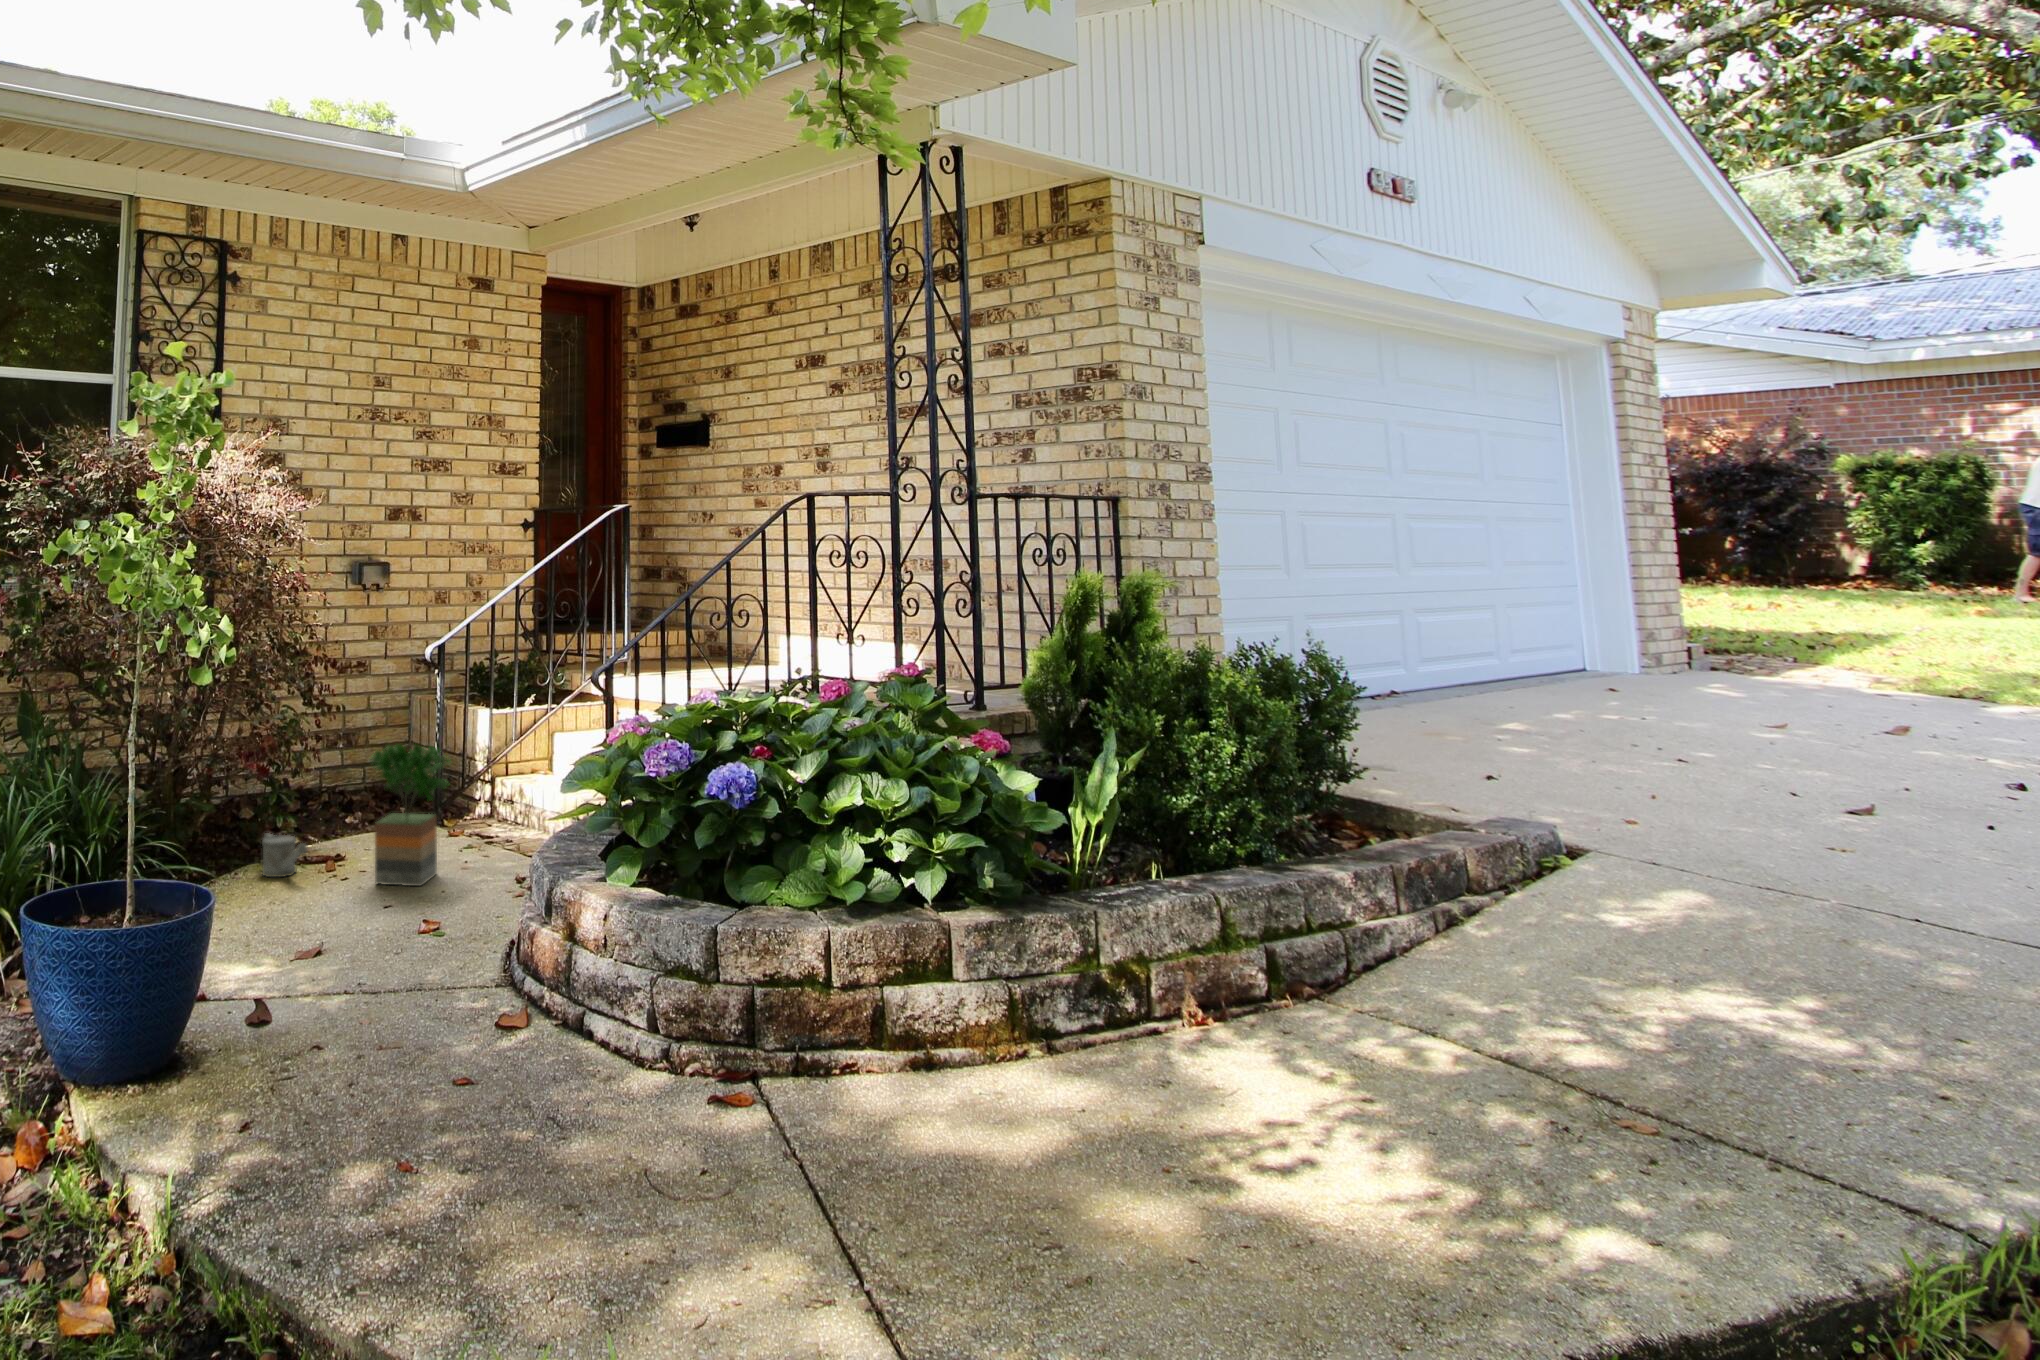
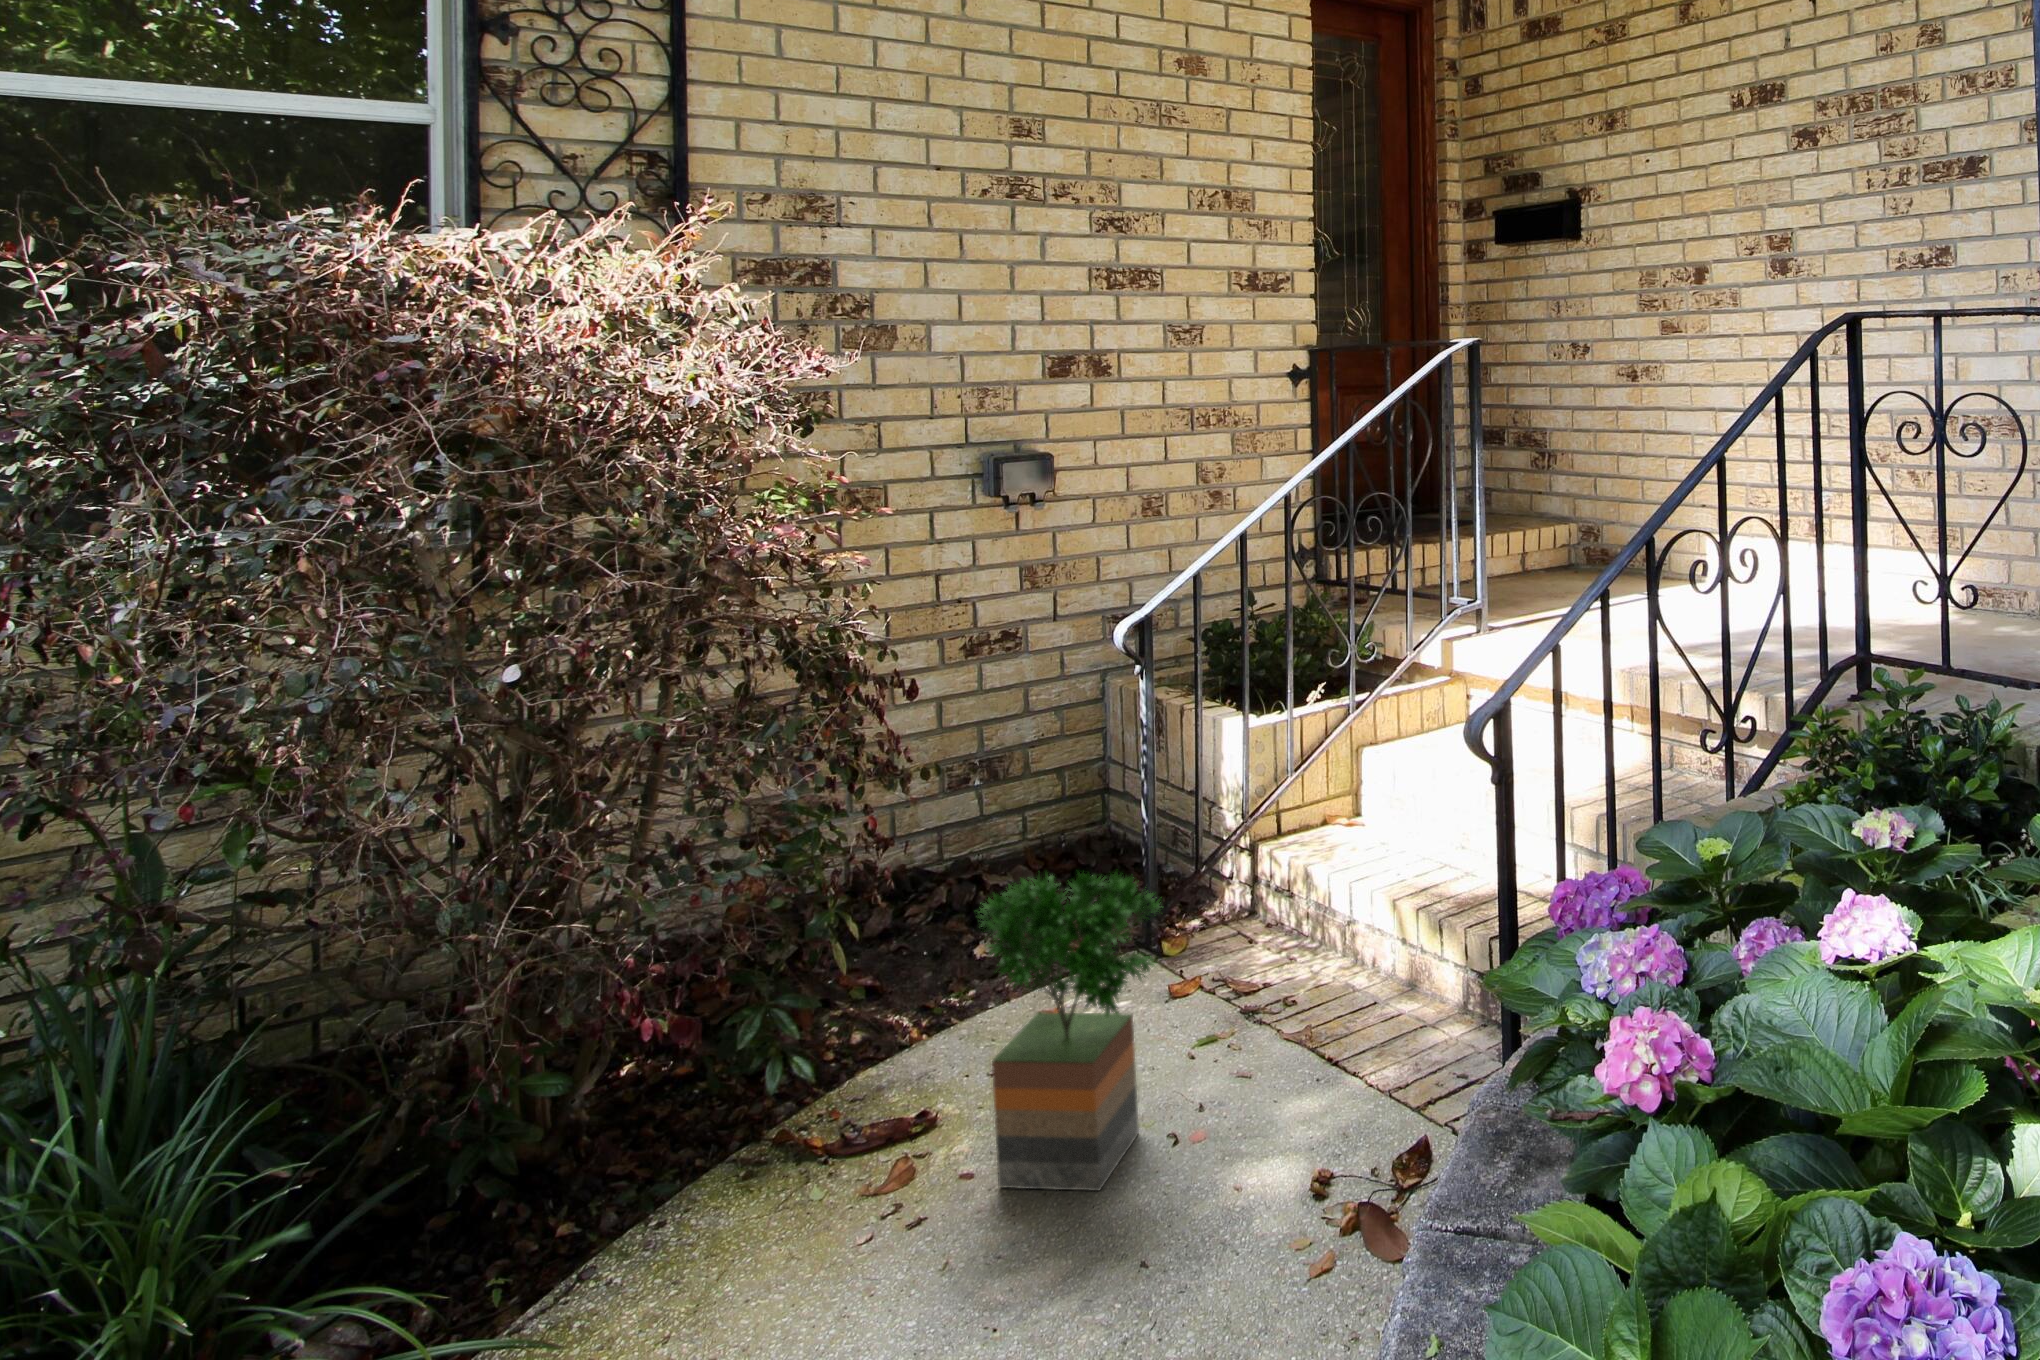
watering can: present [262,833,308,877] -> none [754,1056,845,1171]

